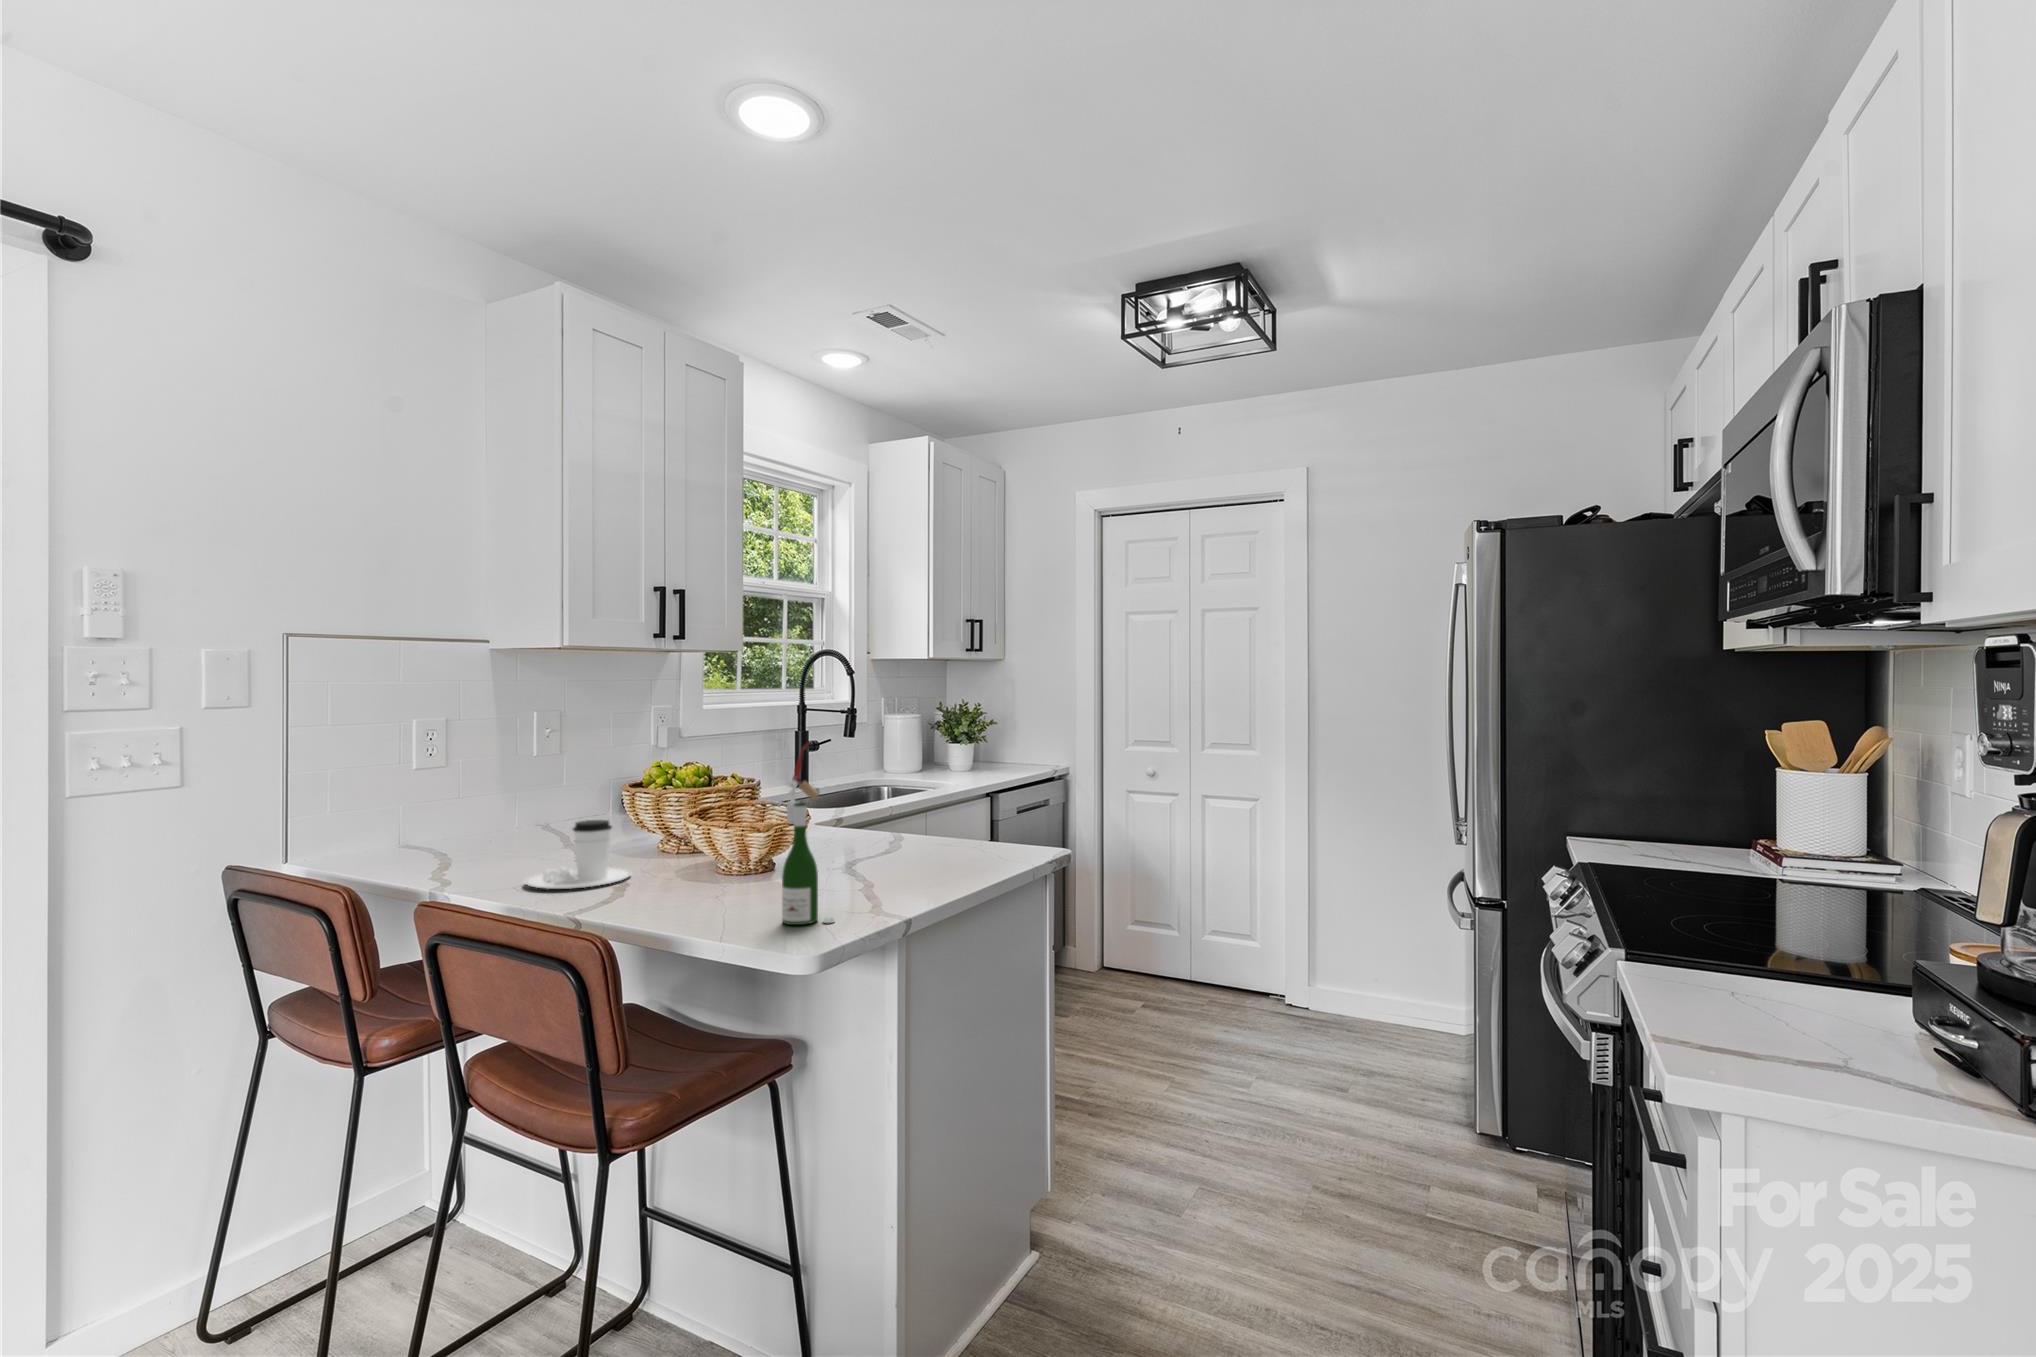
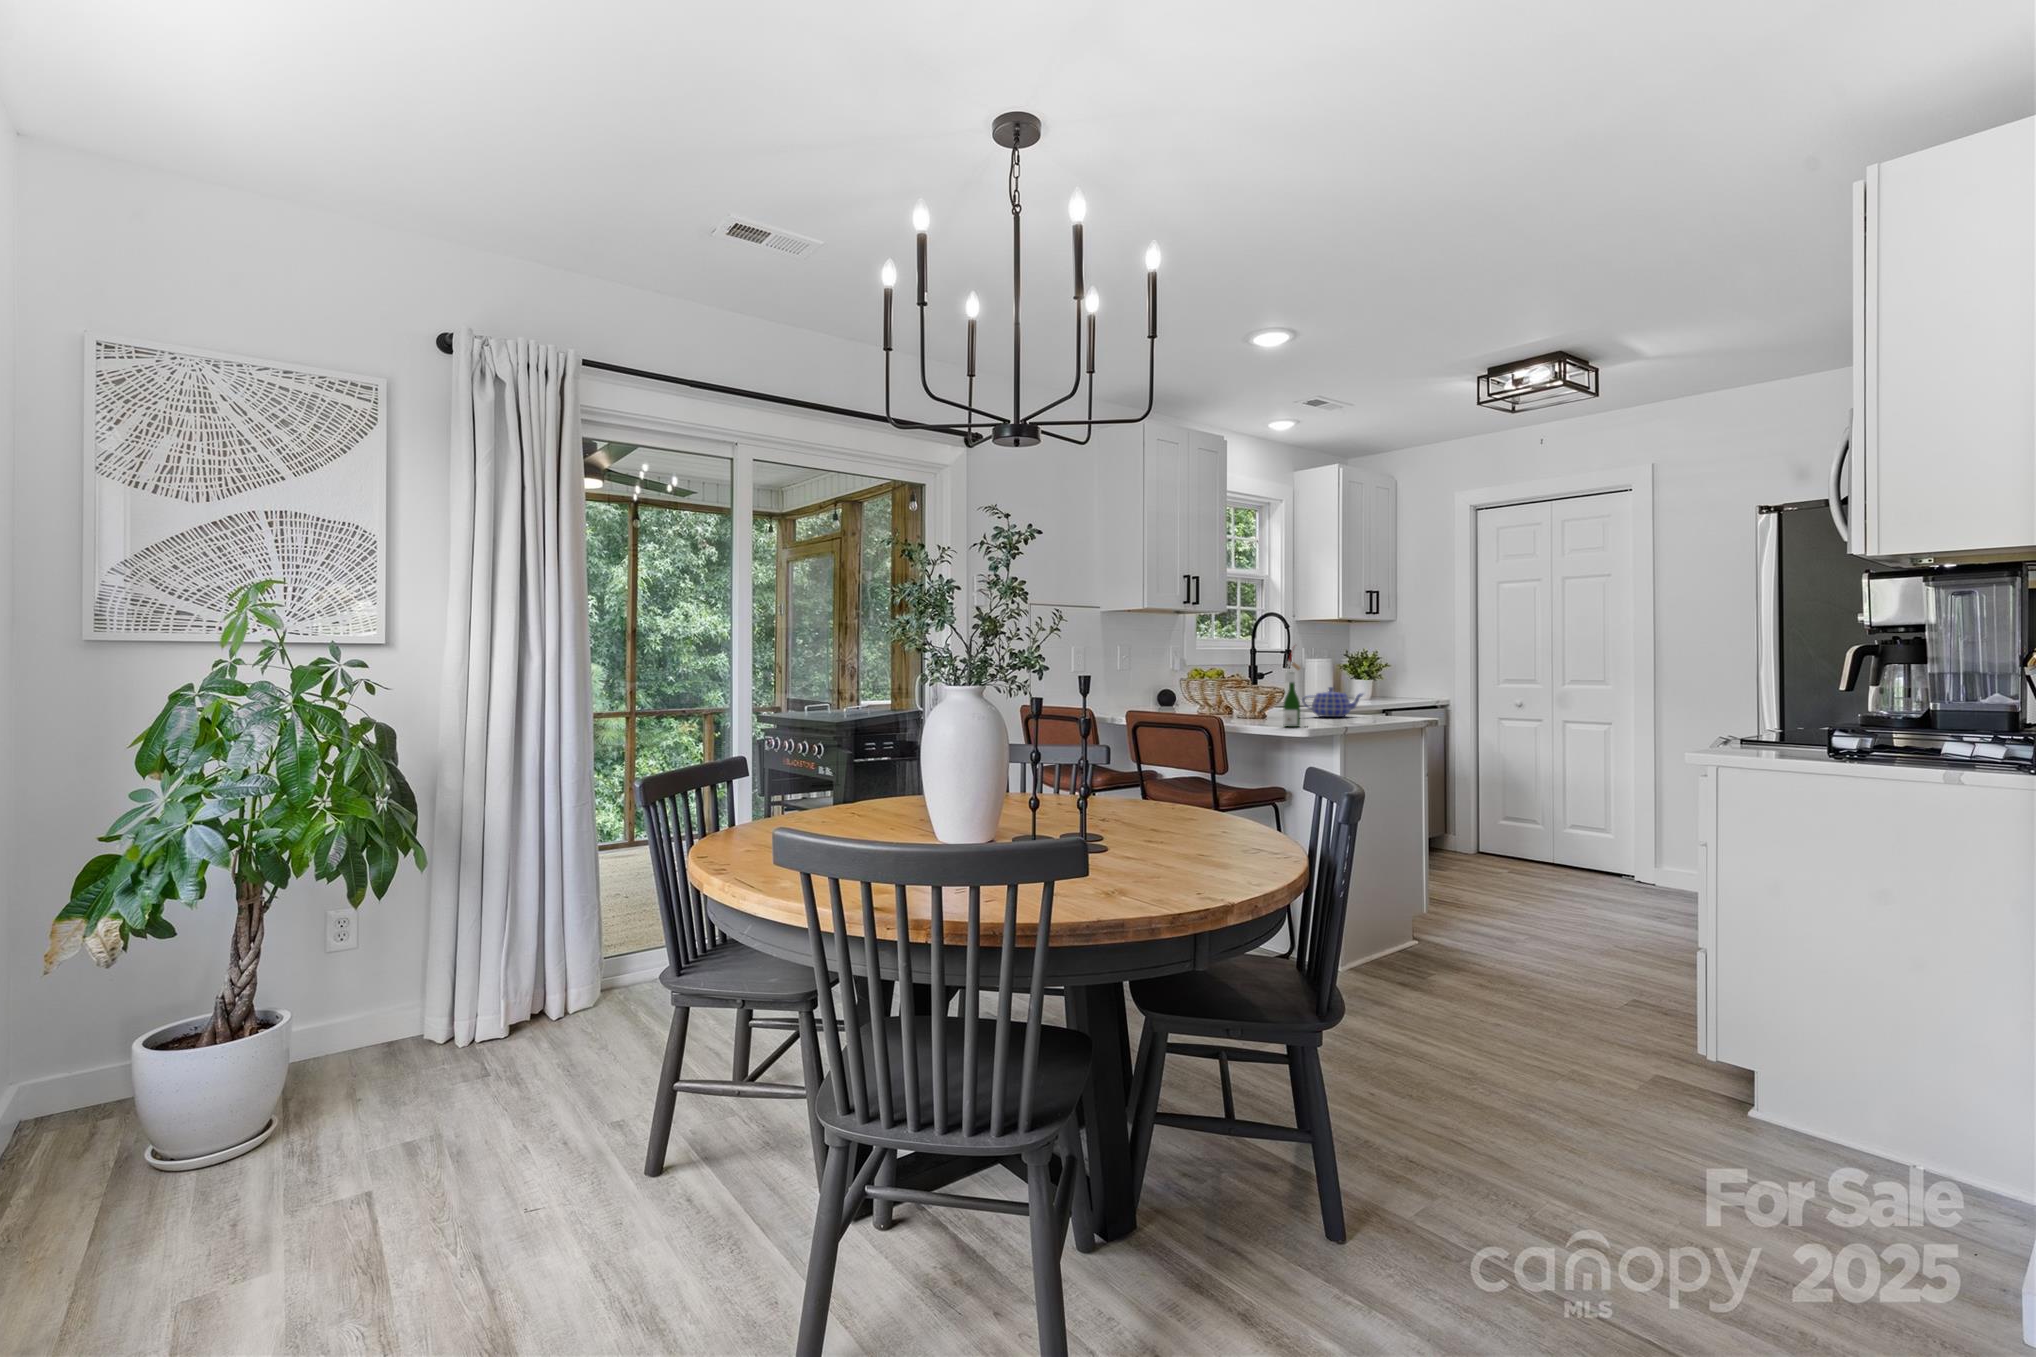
teapot: none [841,804,955,862] -> present [1302,687,1363,717]
coffee cup: present [524,820,631,889] -> none [1149,691,1196,720]

